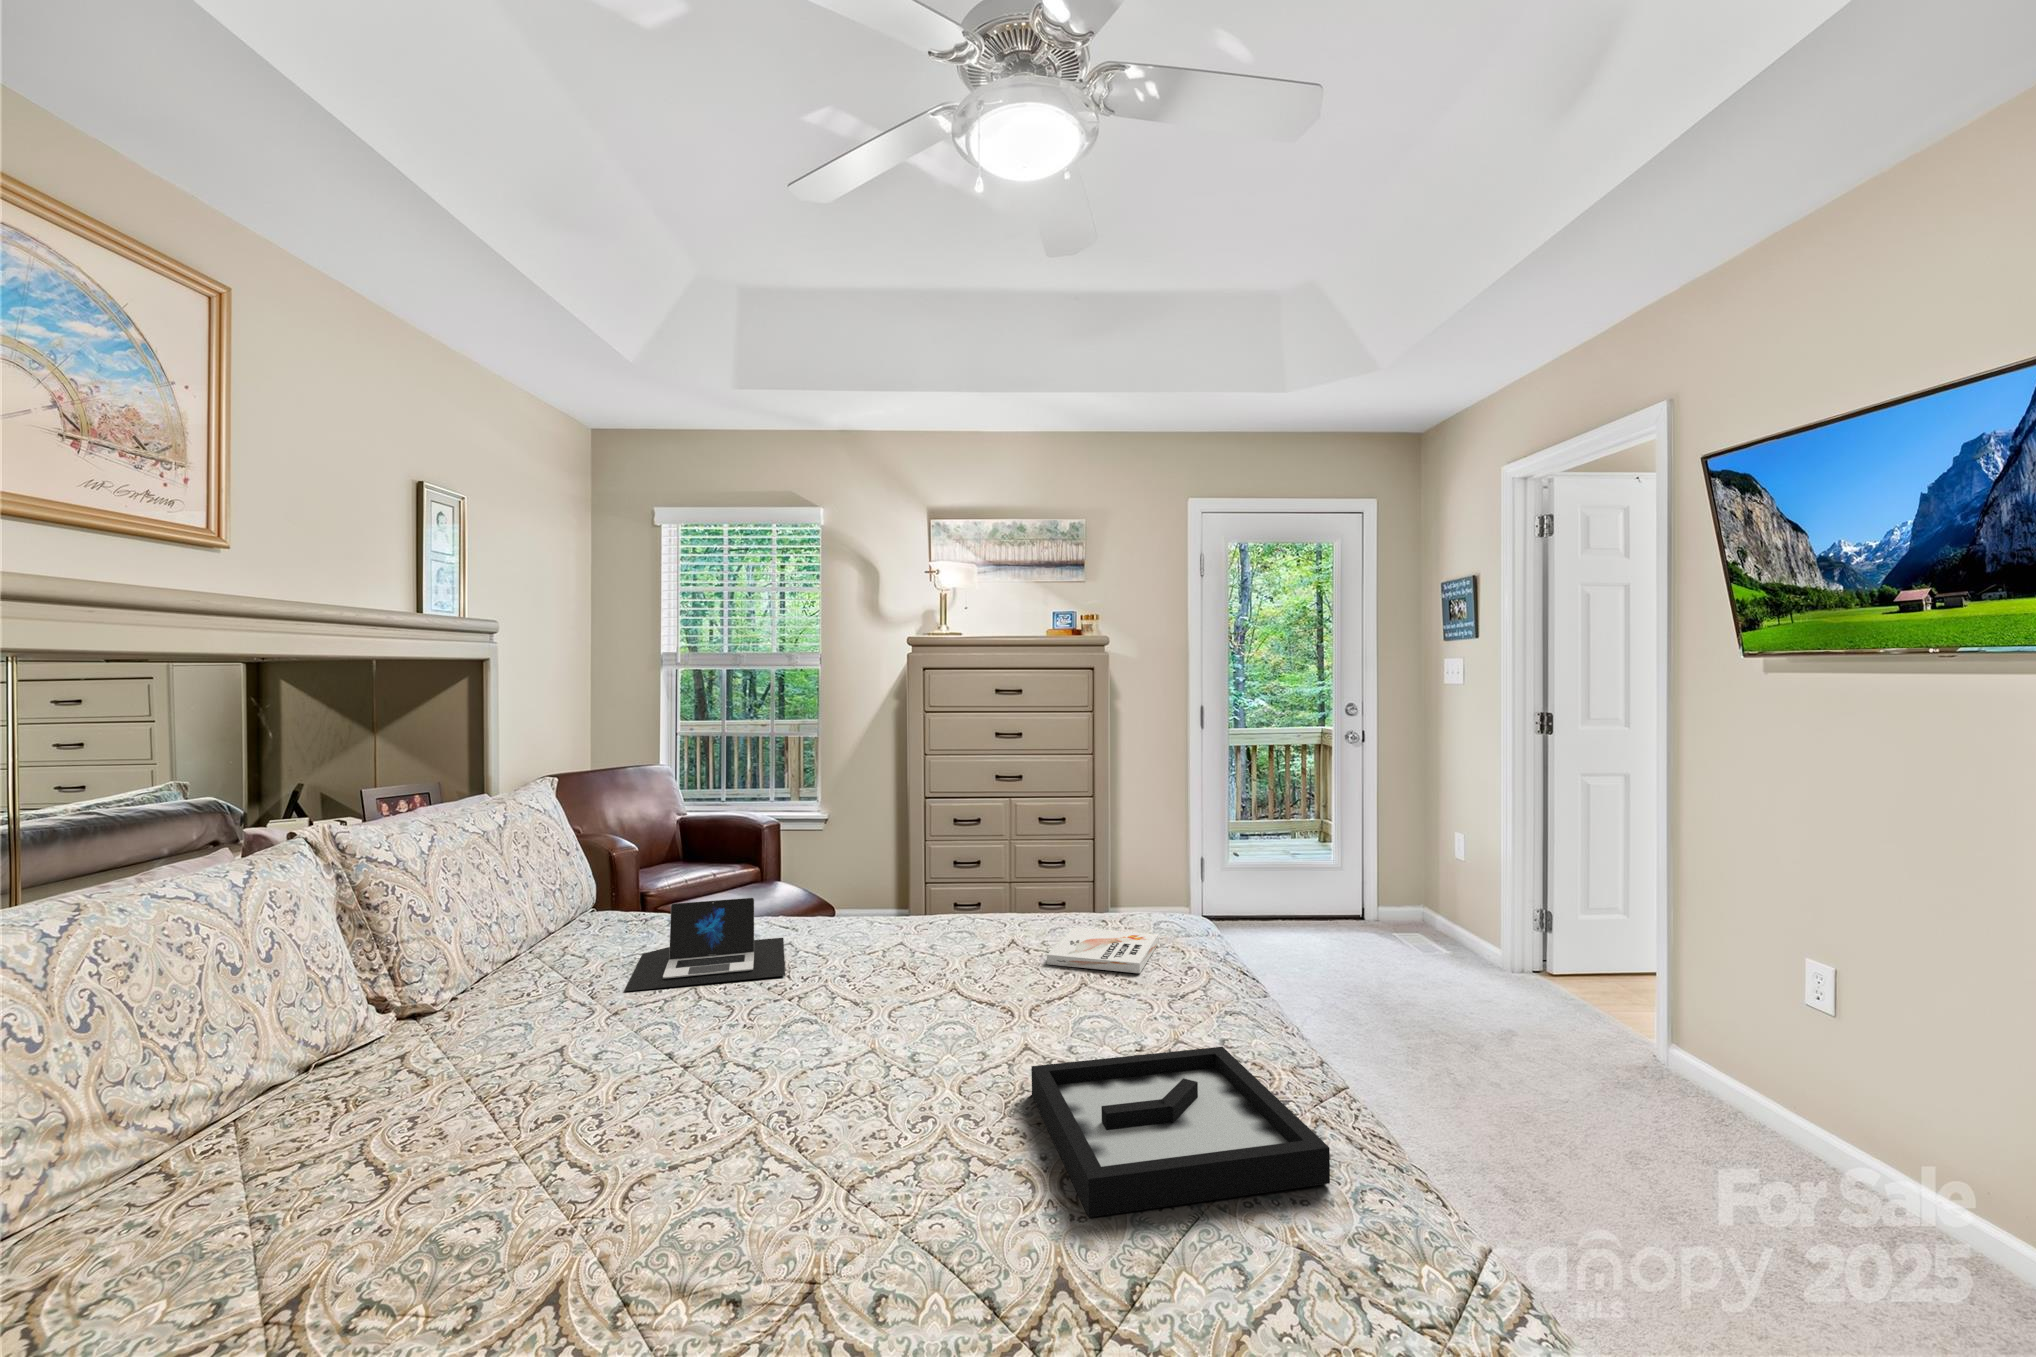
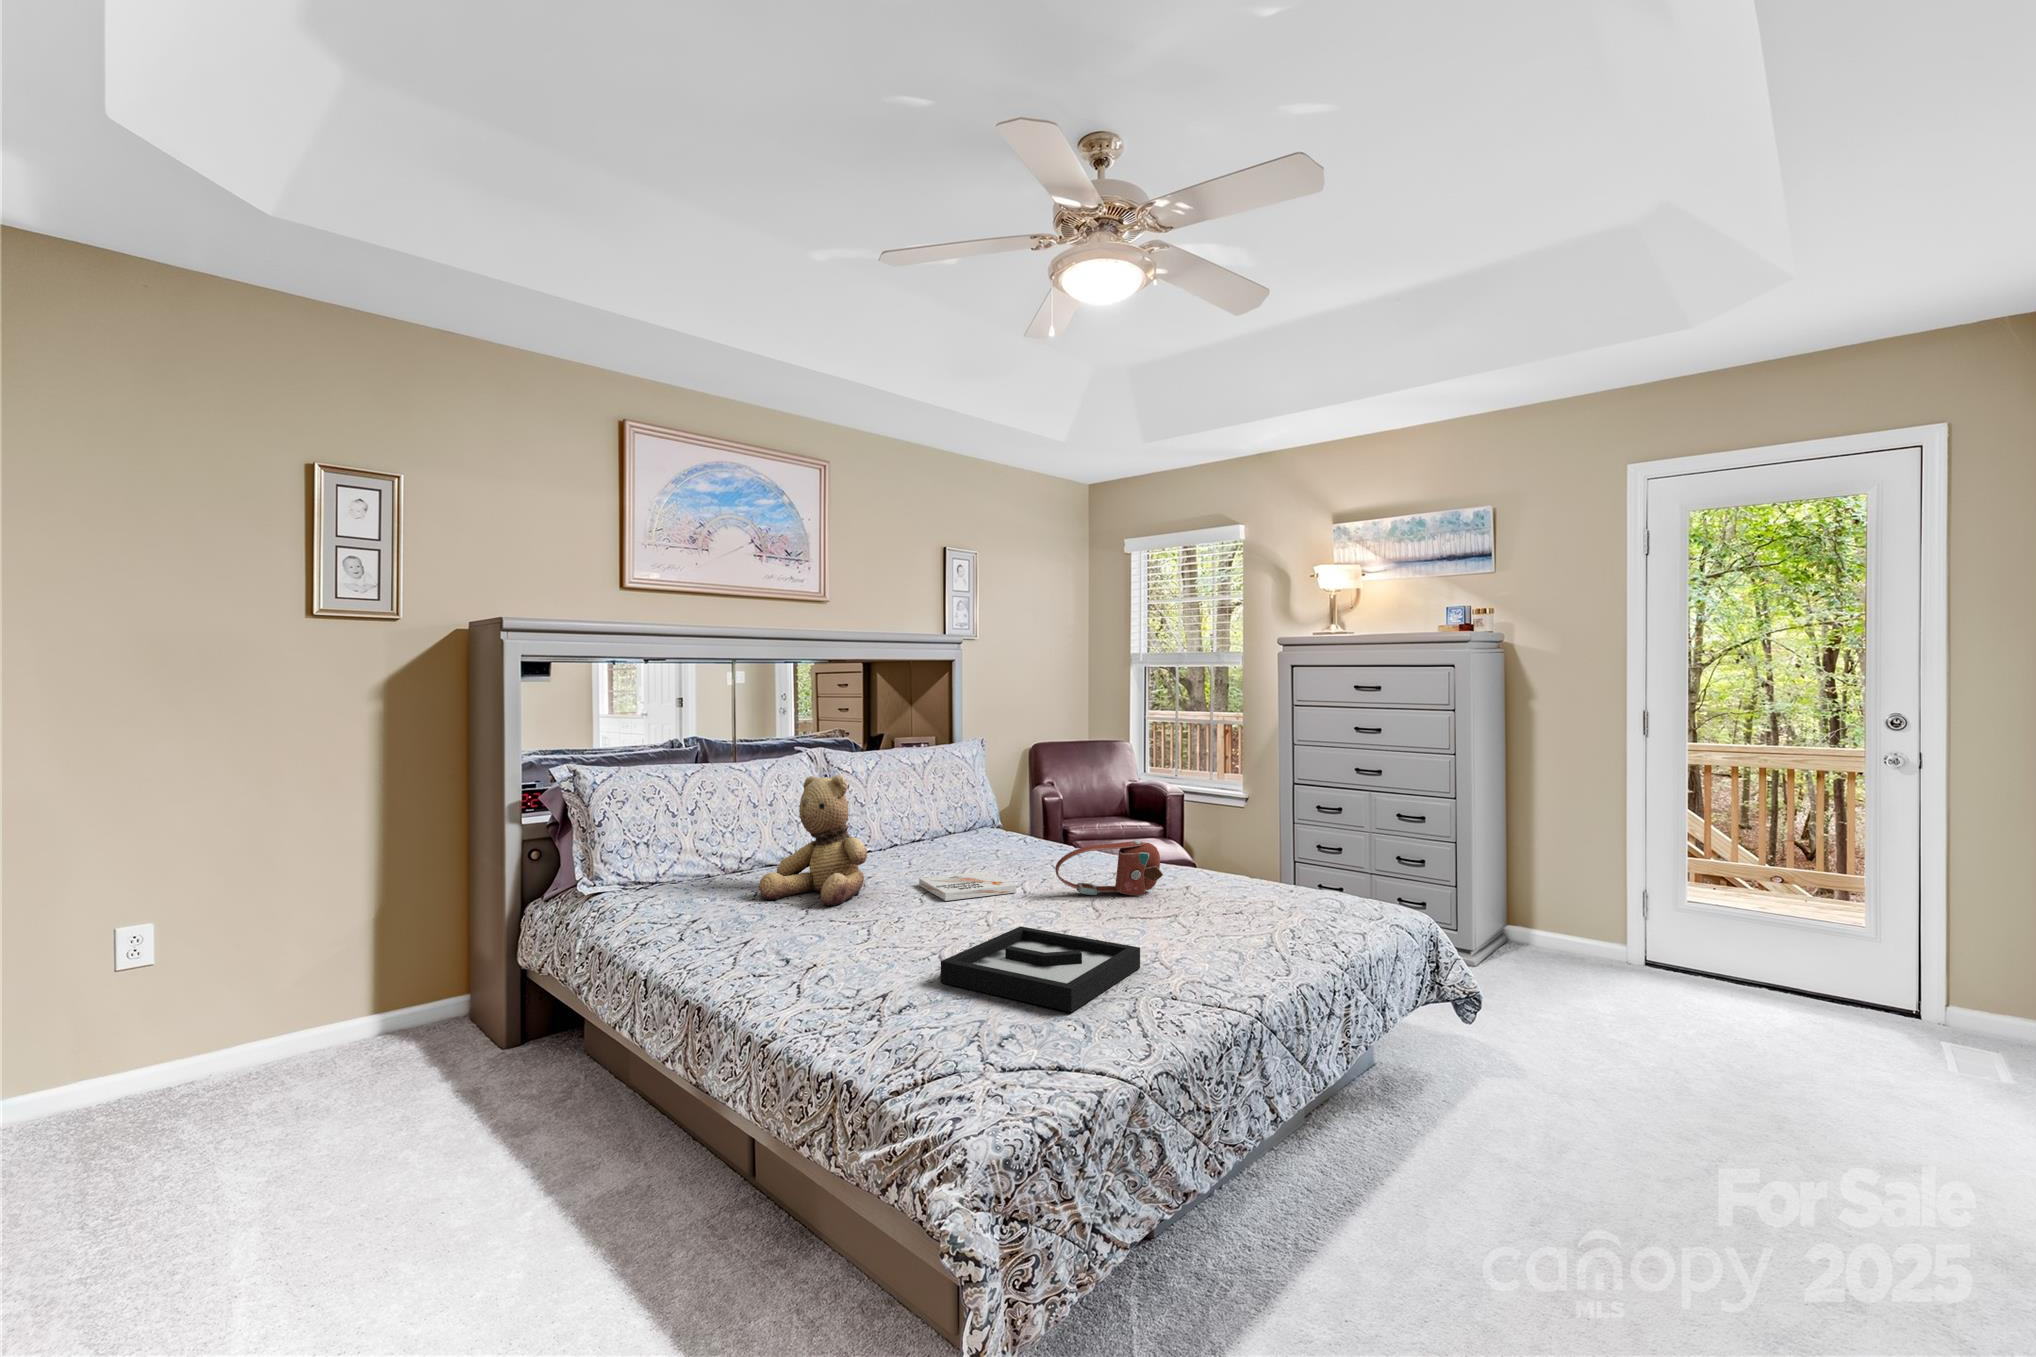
teddy bear: none [383,871,641,1175] -> present [759,775,867,906]
handbag: none [911,897,1023,986] -> present [1056,841,1163,895]
laptop: present [625,898,785,991] -> none [935,820,1057,872]
book: present [1047,928,1158,973] -> present [919,871,1016,901]

